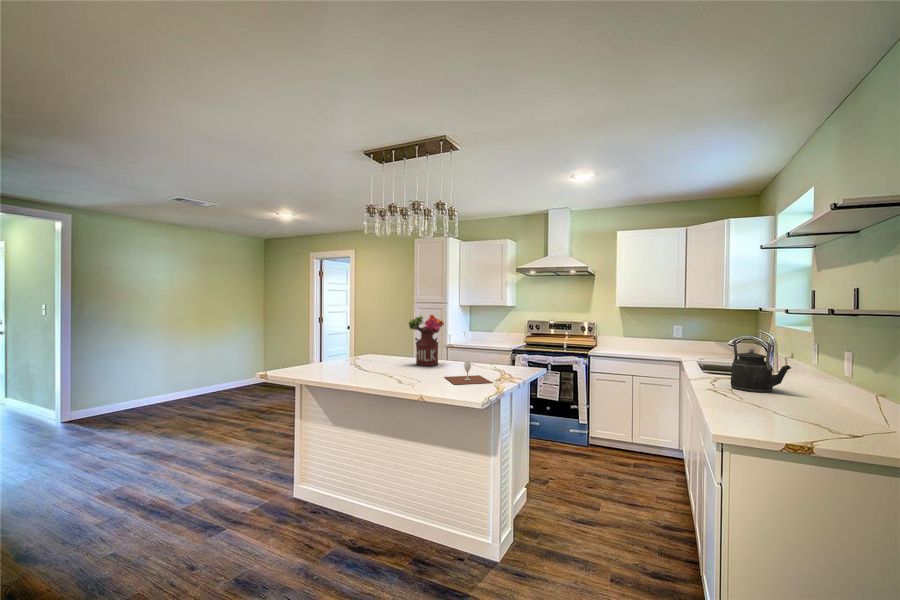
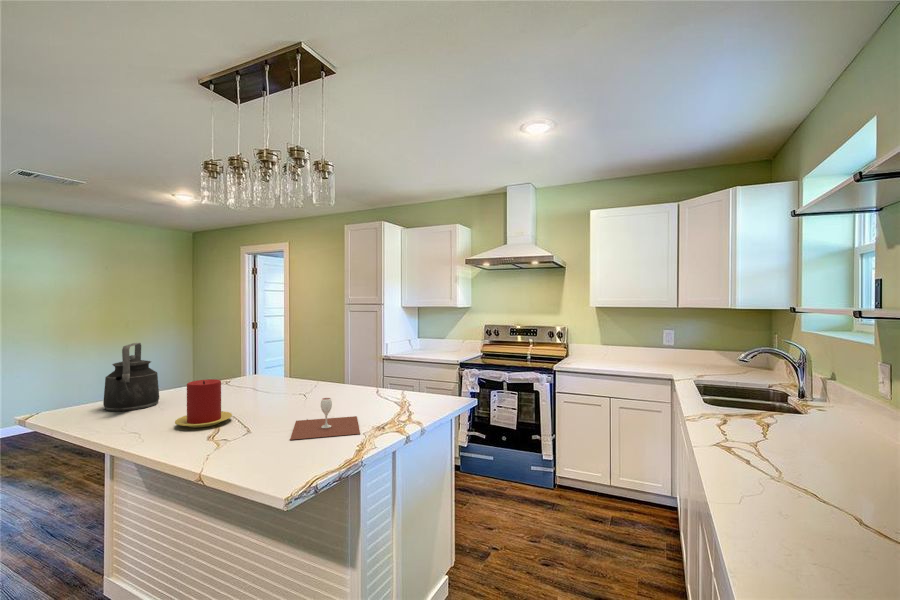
flower arrangement: present [409,315,444,366] -> none [273,321,330,397]
kettle: present [731,340,791,392] -> present [103,343,159,411]
candle: none [372,350,403,379] -> present [175,379,232,427]

